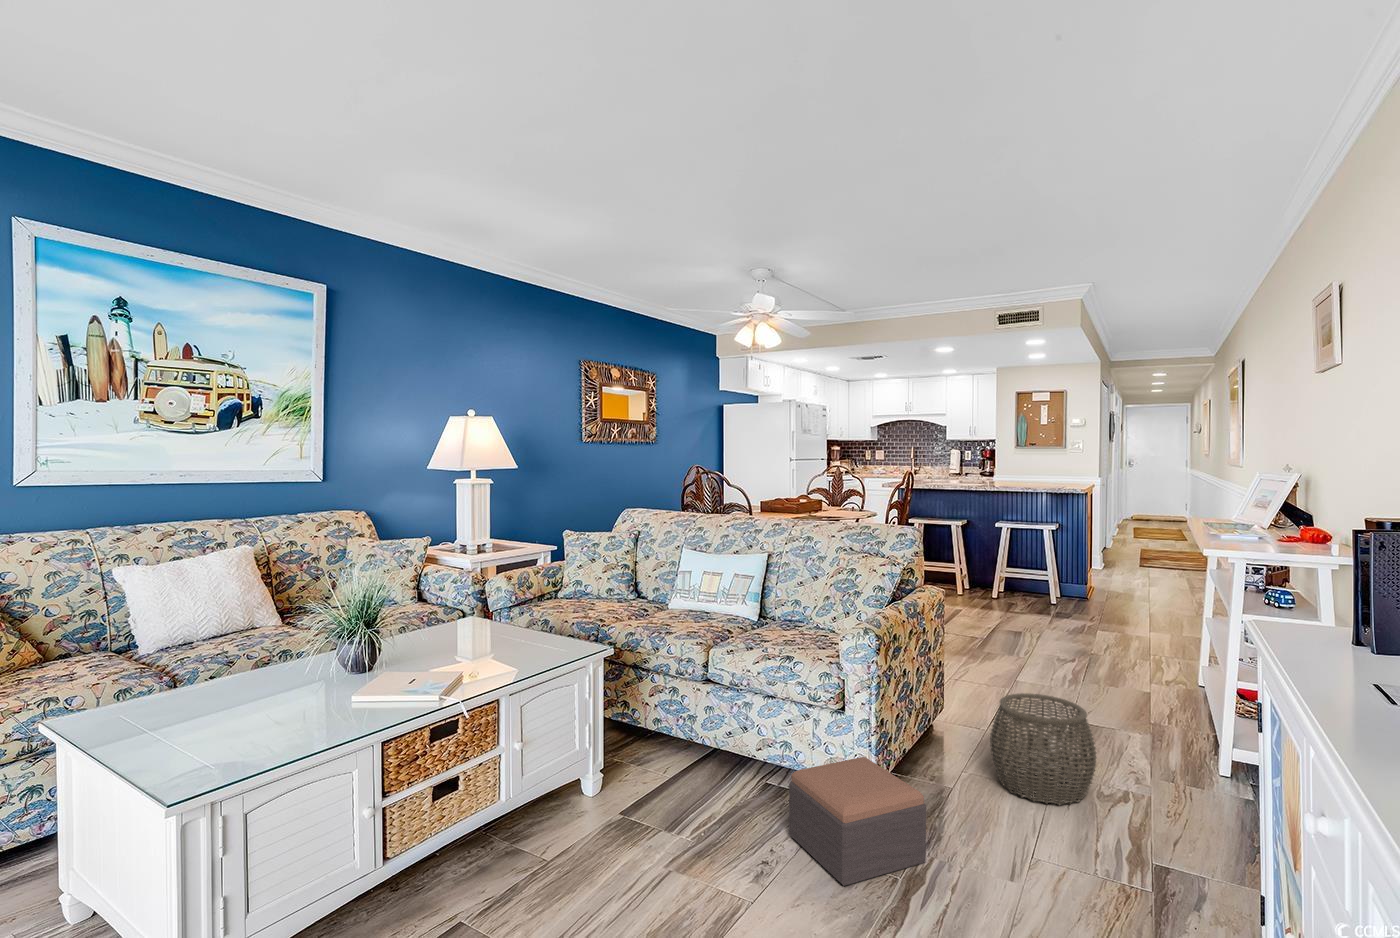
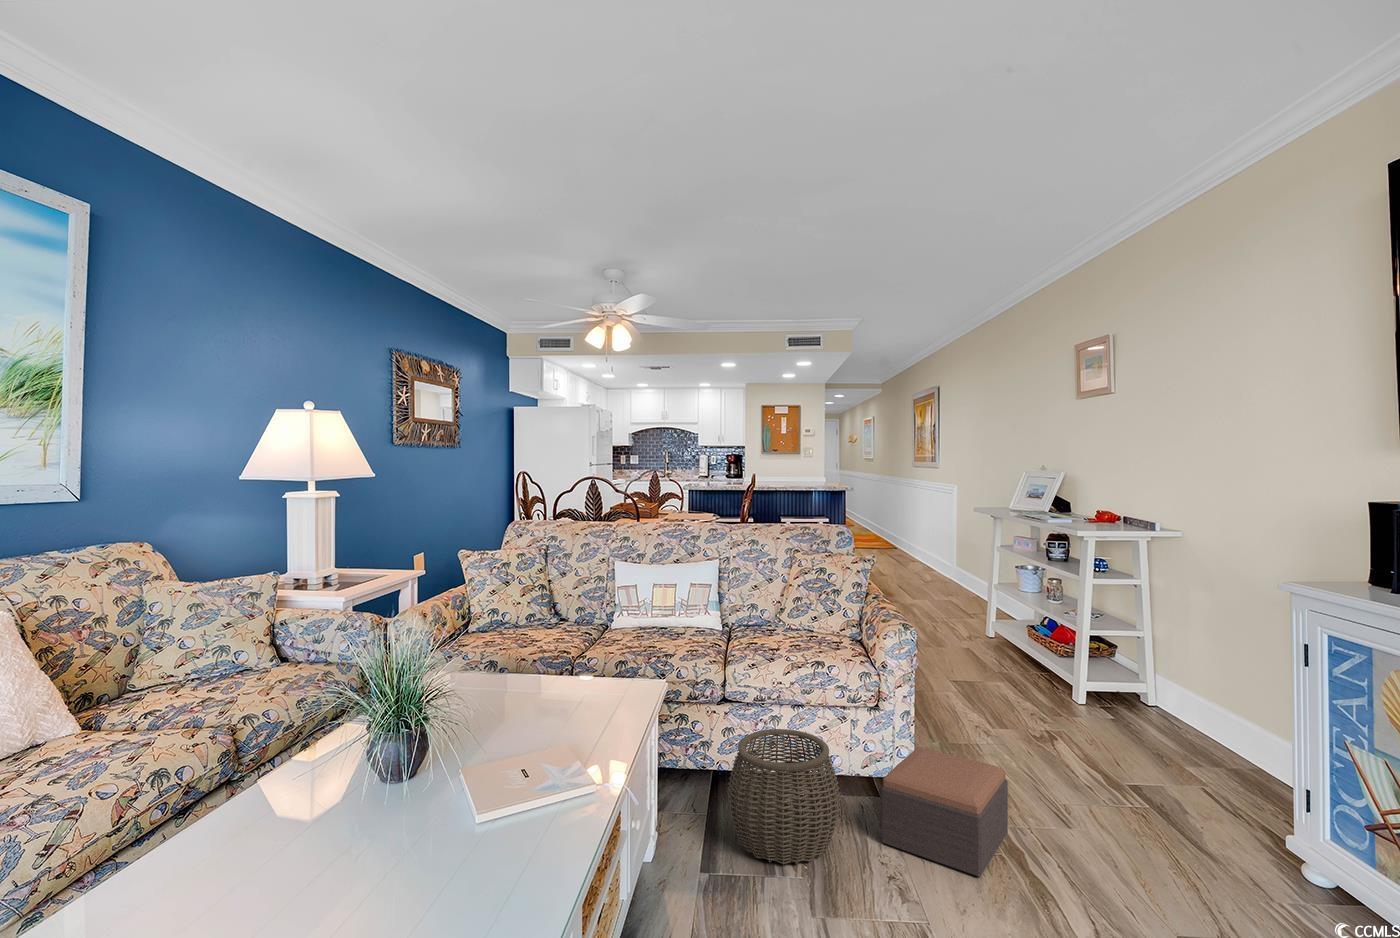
woven basket: present [990,693,1096,805] -> present [728,729,841,865]

